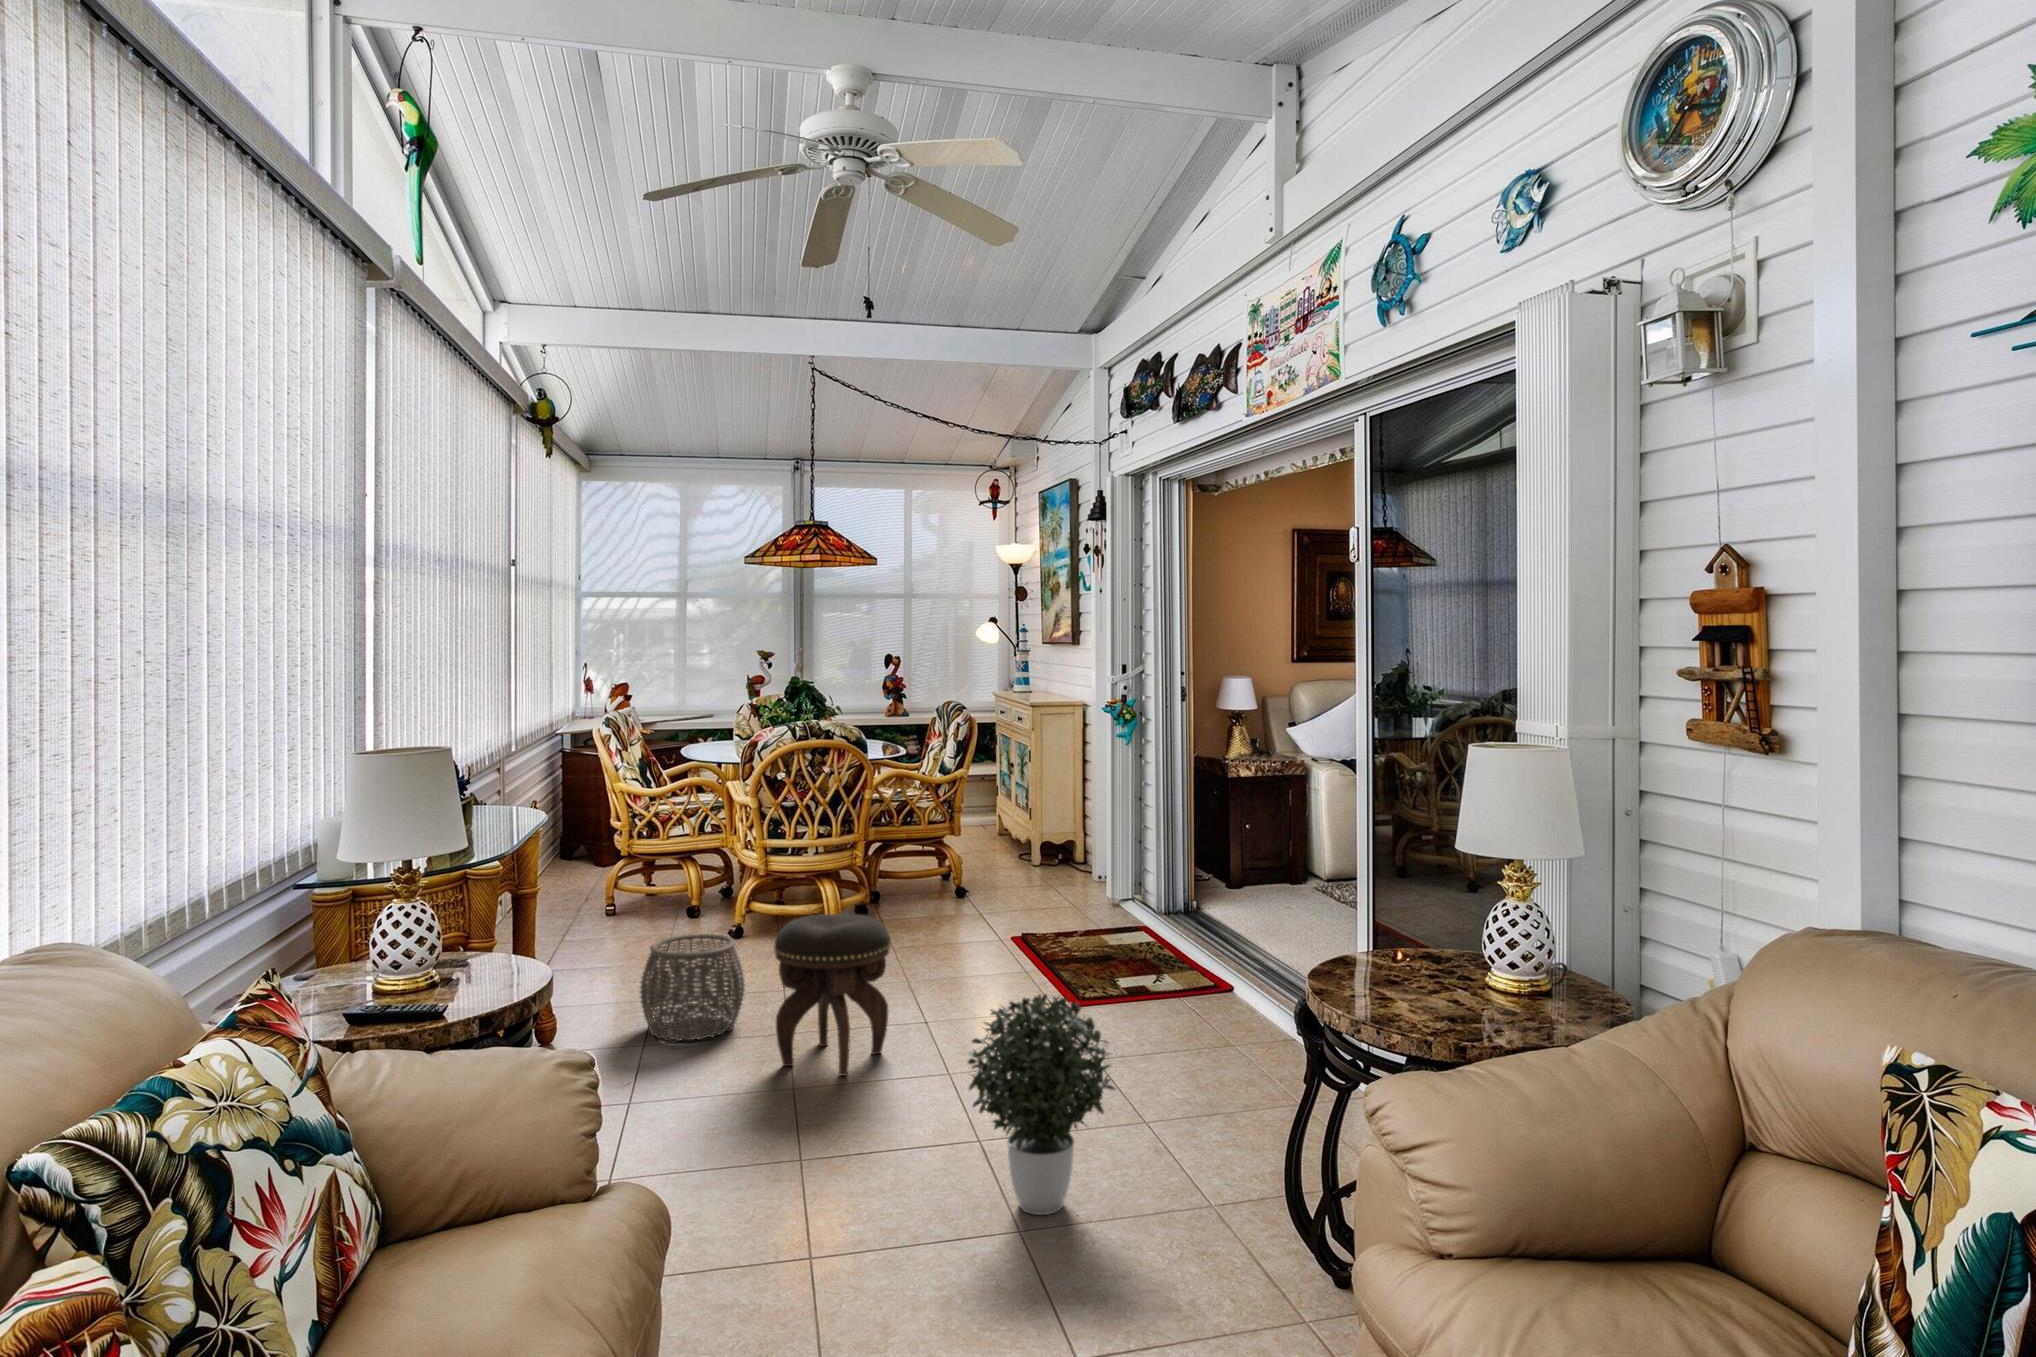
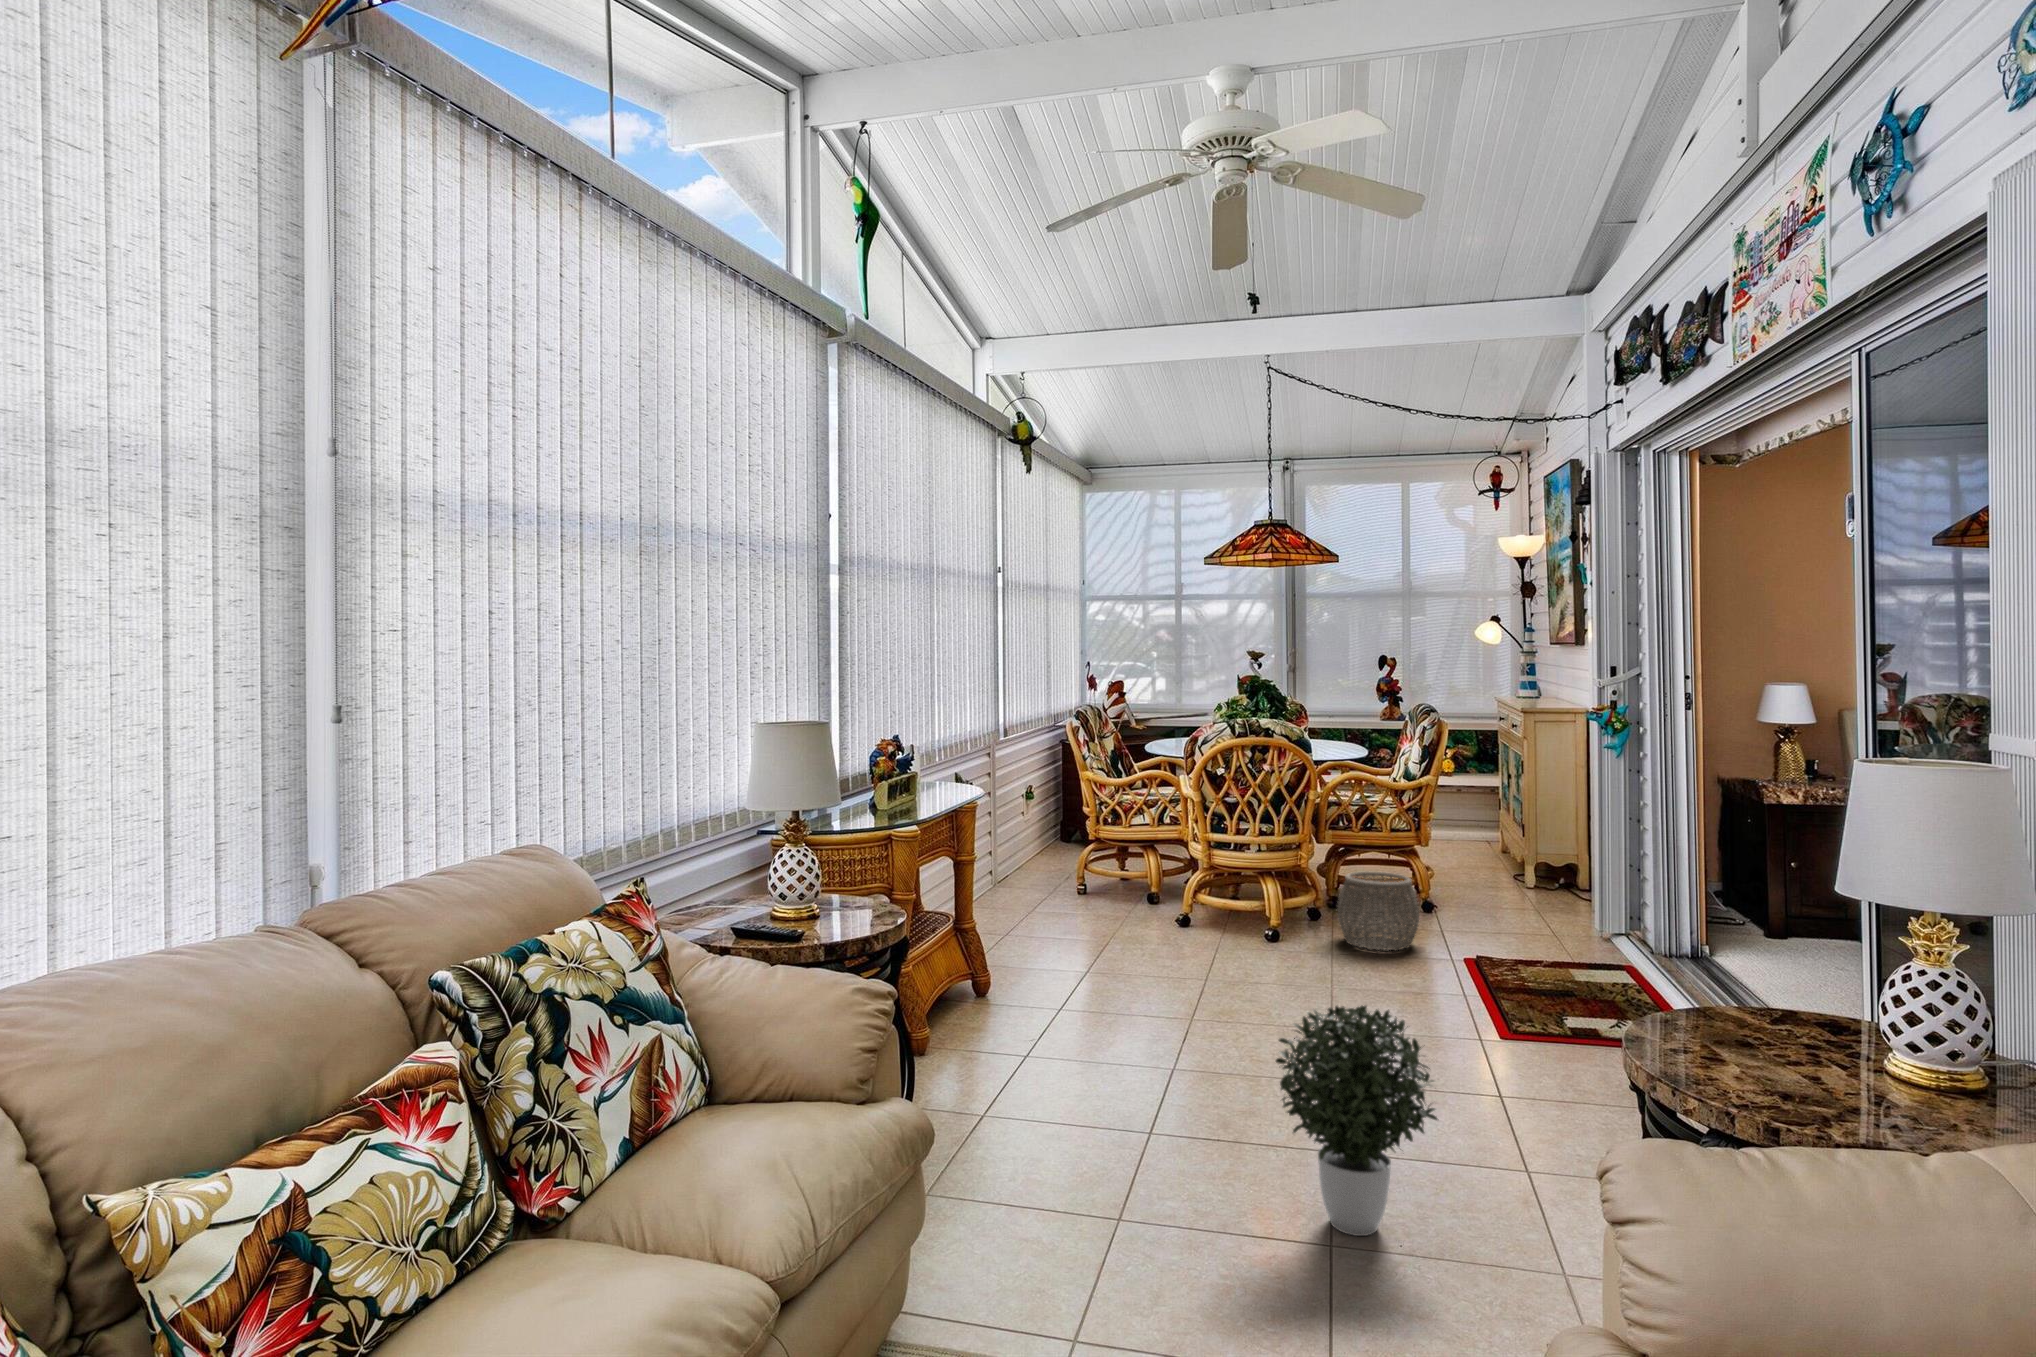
footstool: present [774,914,890,1076] -> none [1161,904,1274,1062]
woven basket: present [640,934,745,1041] -> present [1337,871,1420,951]

